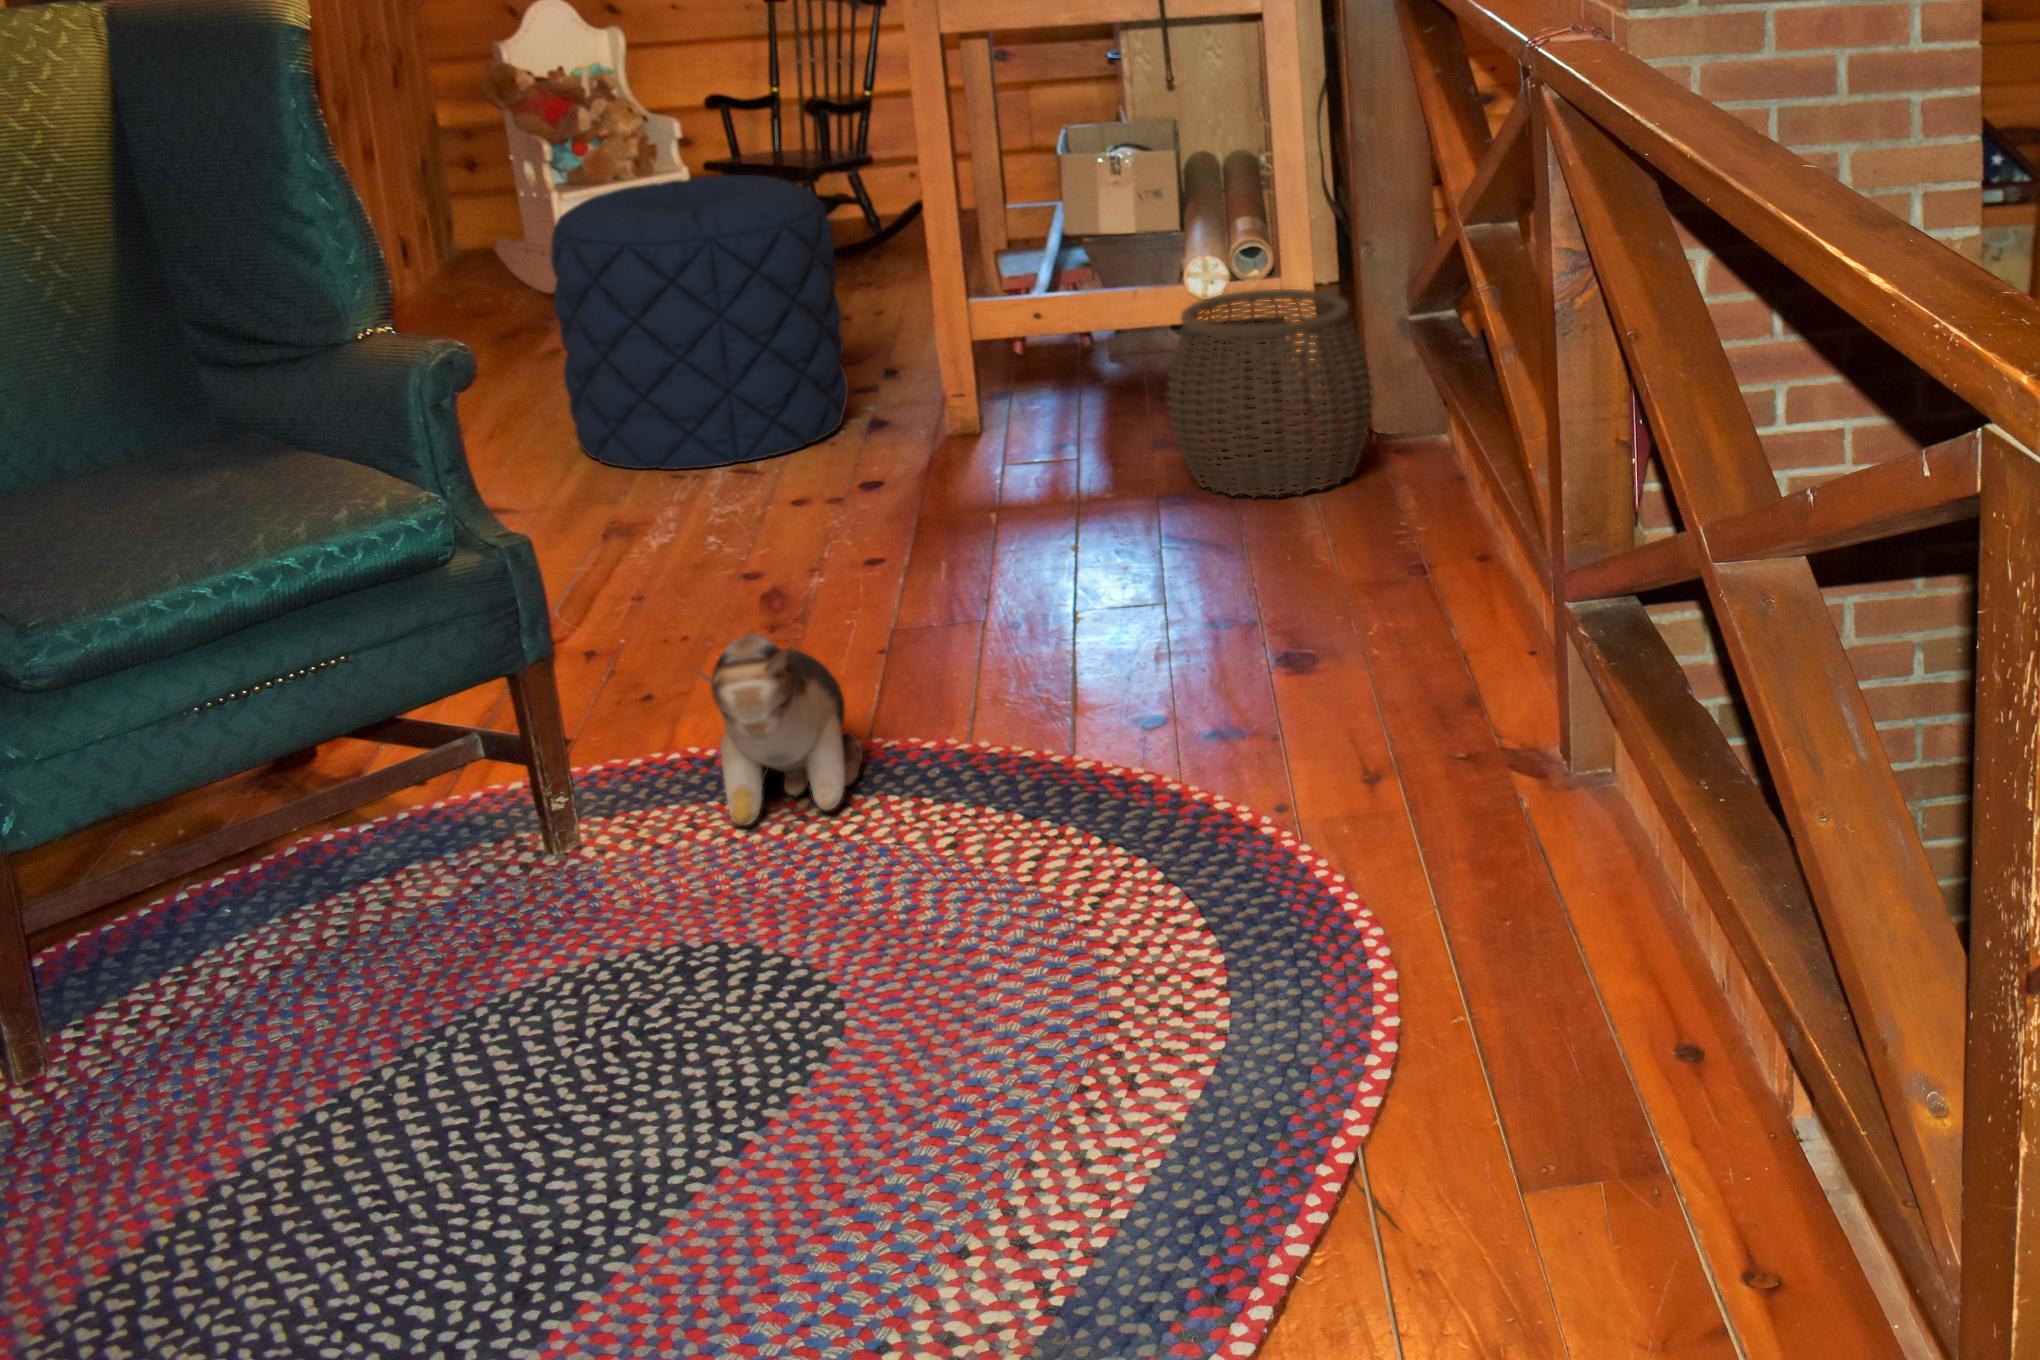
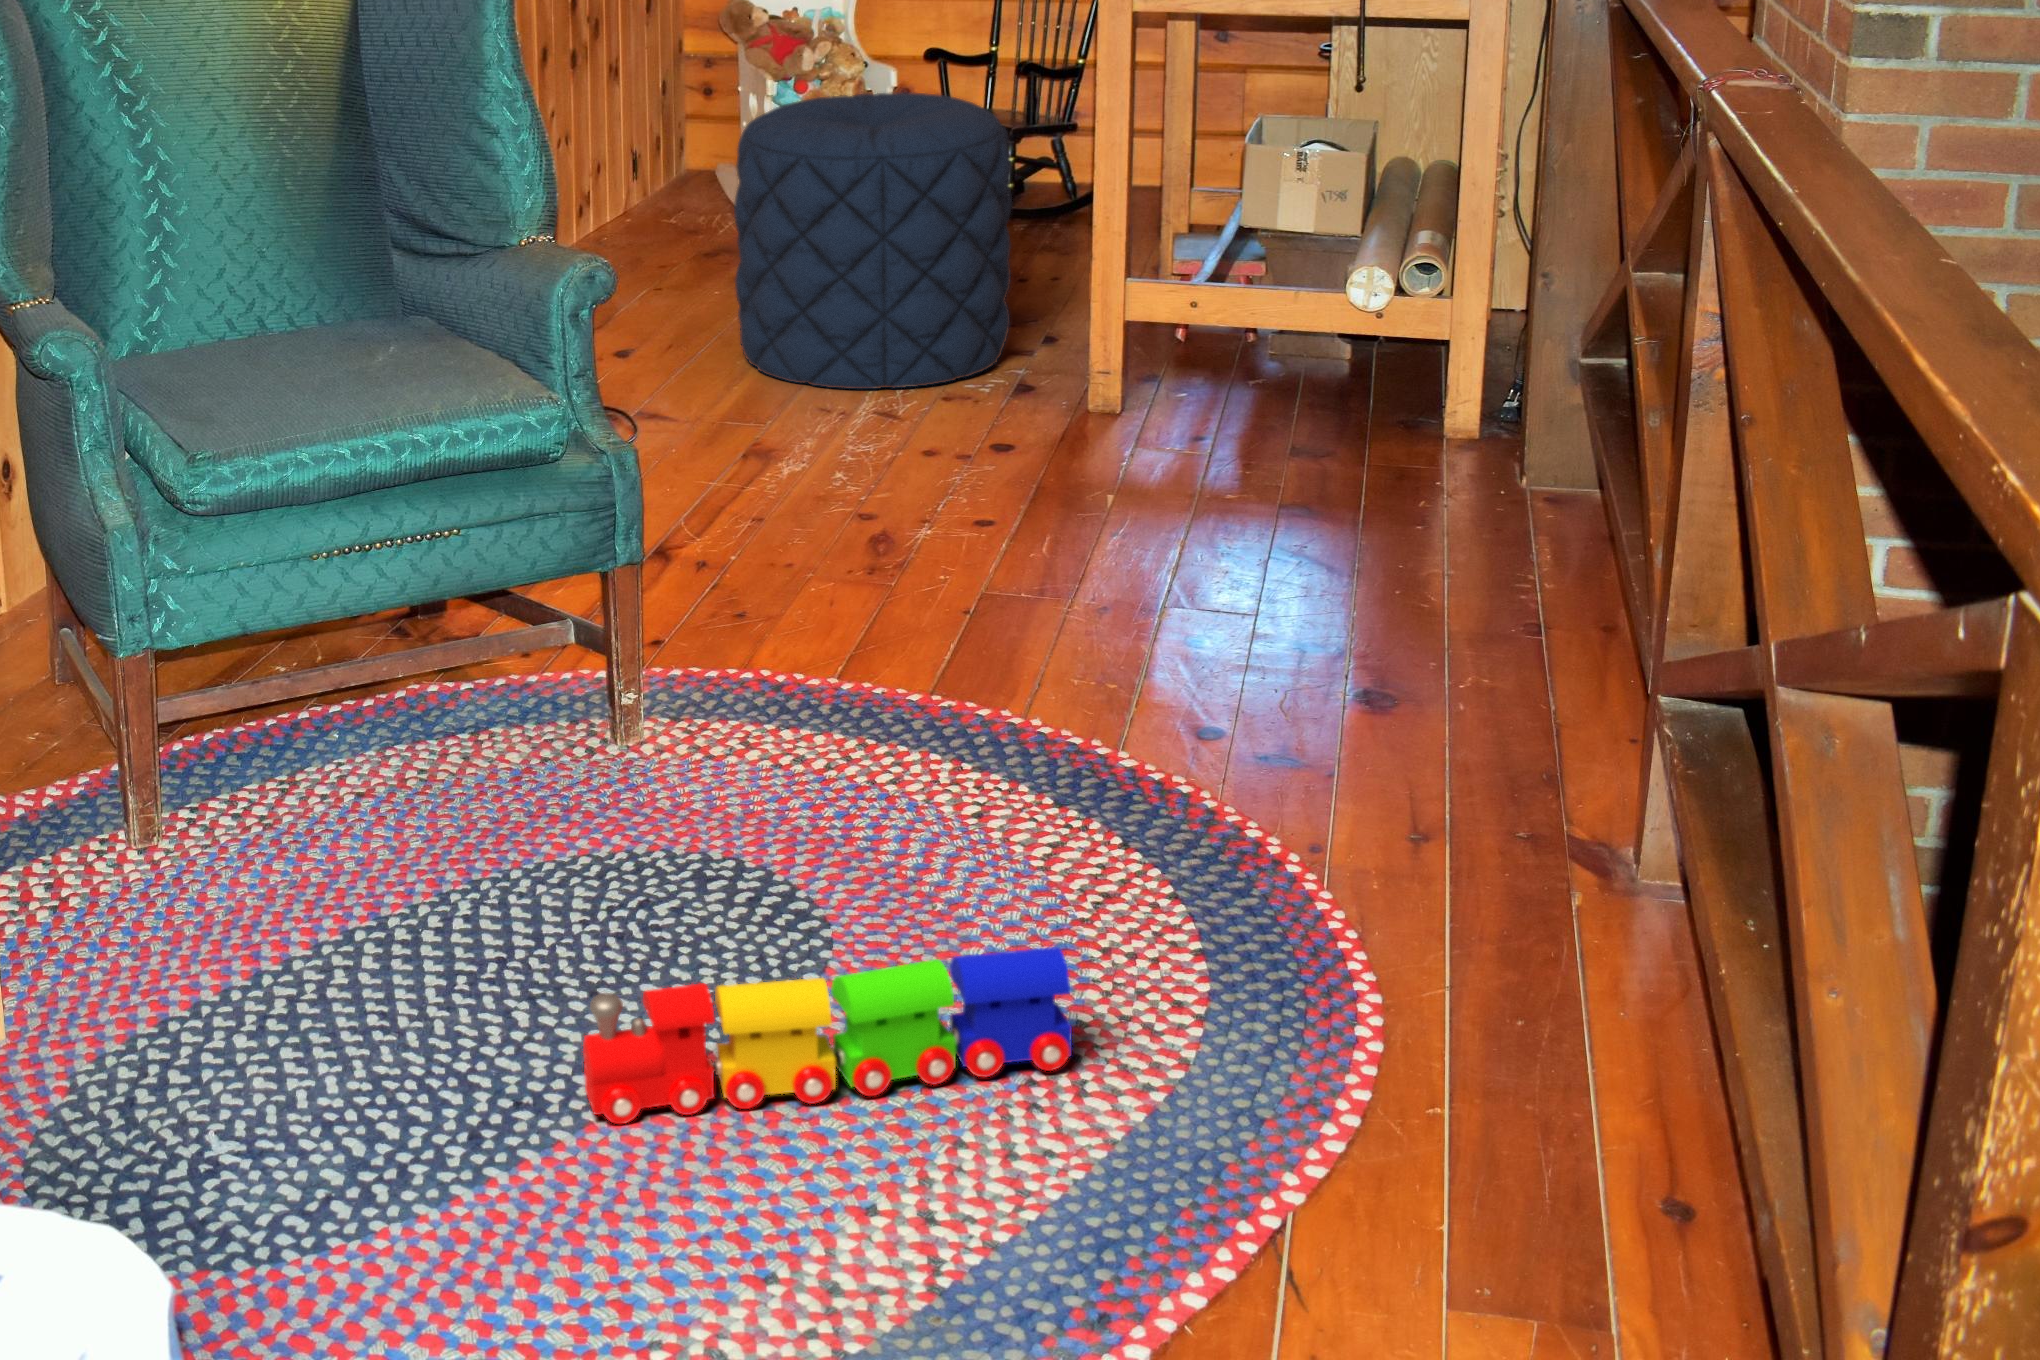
woven basket: present [1167,289,1373,497] -> none [1330,270,1576,508]
plush toy: present [694,633,863,826] -> none [747,563,916,753]
toy train: none [625,951,1115,1240] -> present [583,947,1072,1124]

